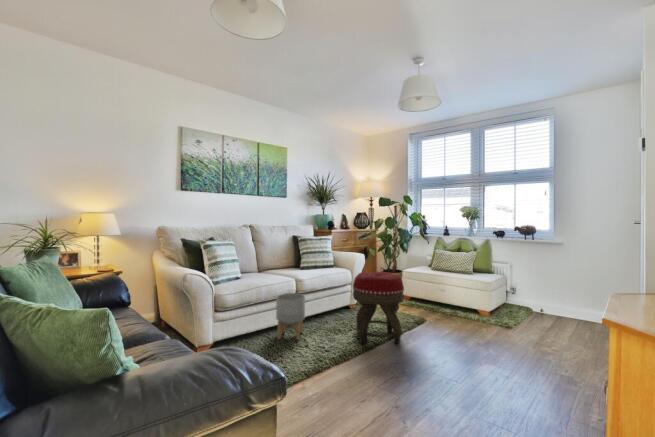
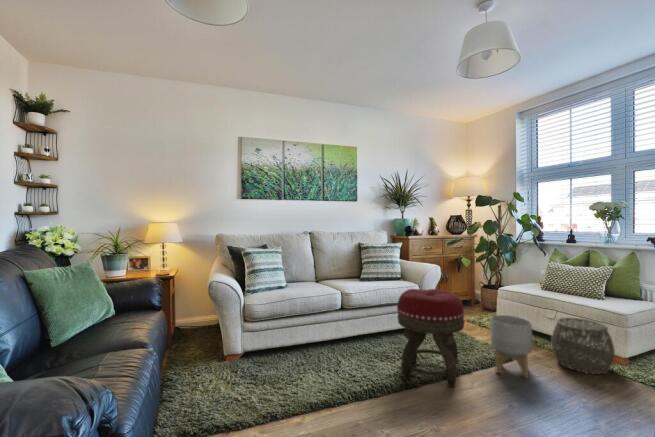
woven basket: none [447,287,485,324] -> present [551,318,615,374]
planter: present [276,293,305,340] -> present [490,315,532,378]

